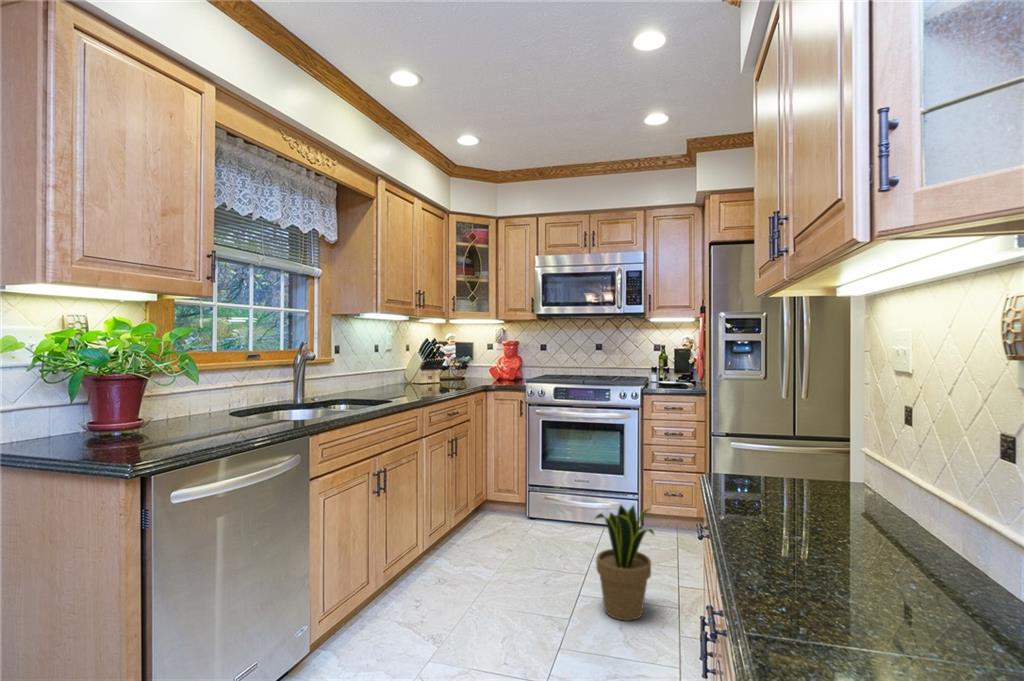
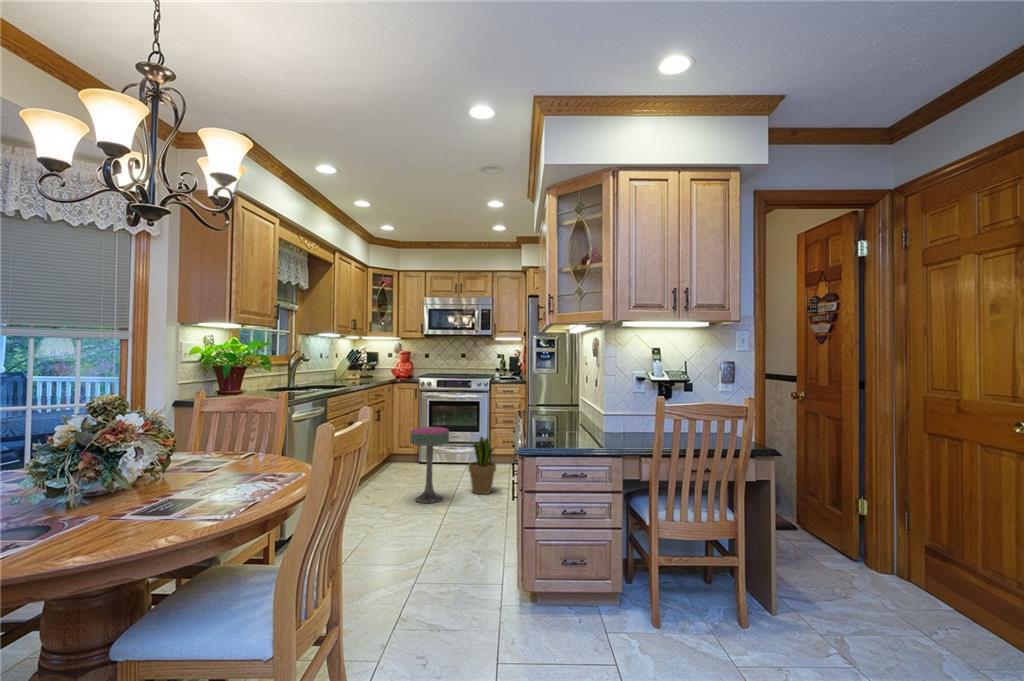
bar stool: none [483,481,556,636] -> present [410,427,449,503]

